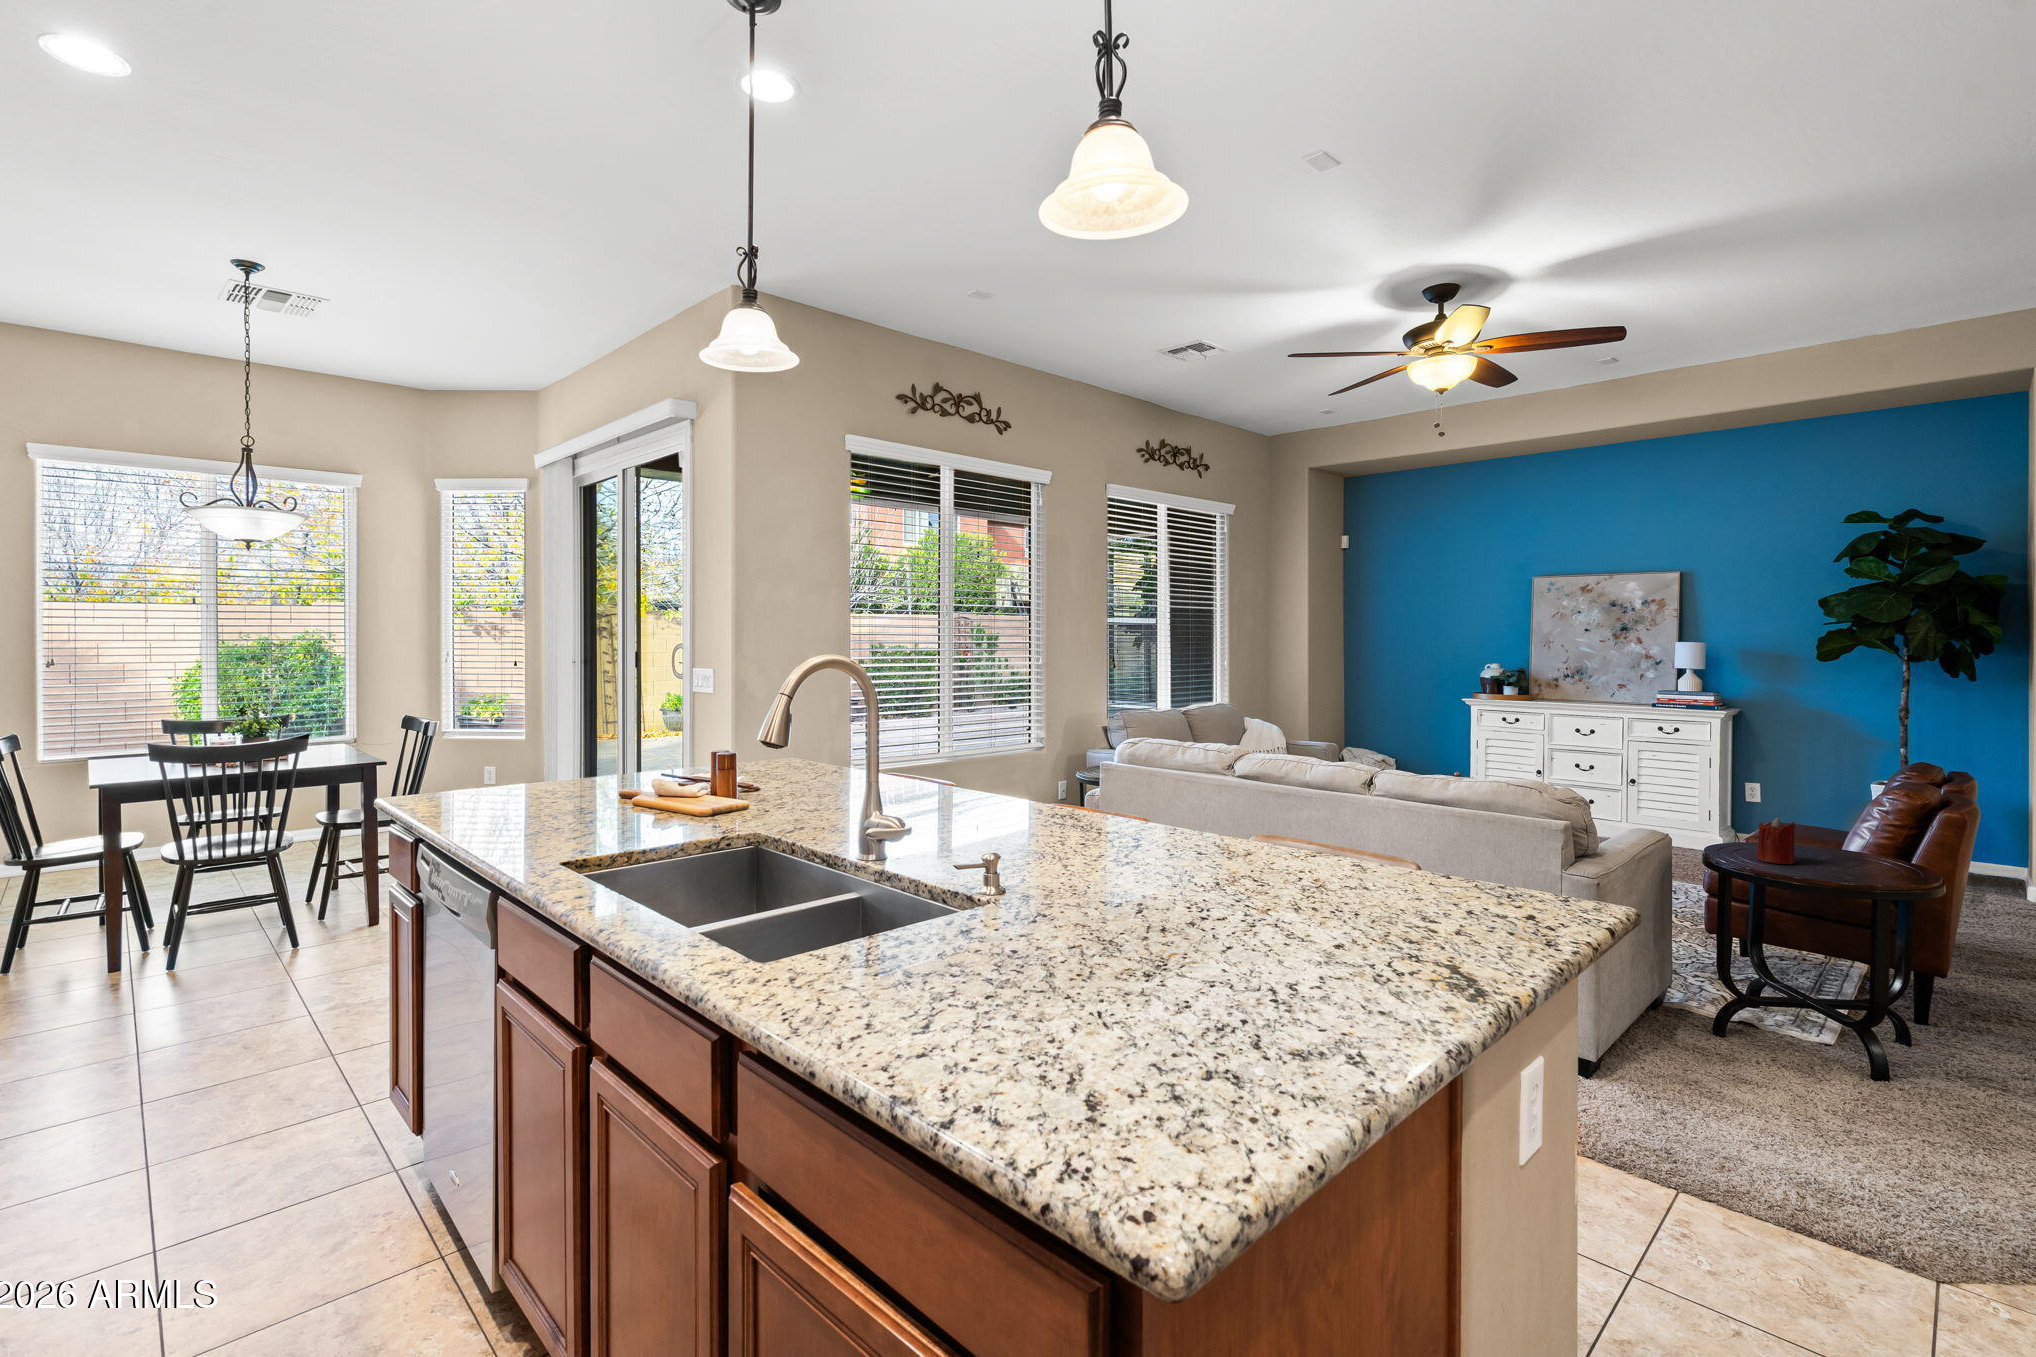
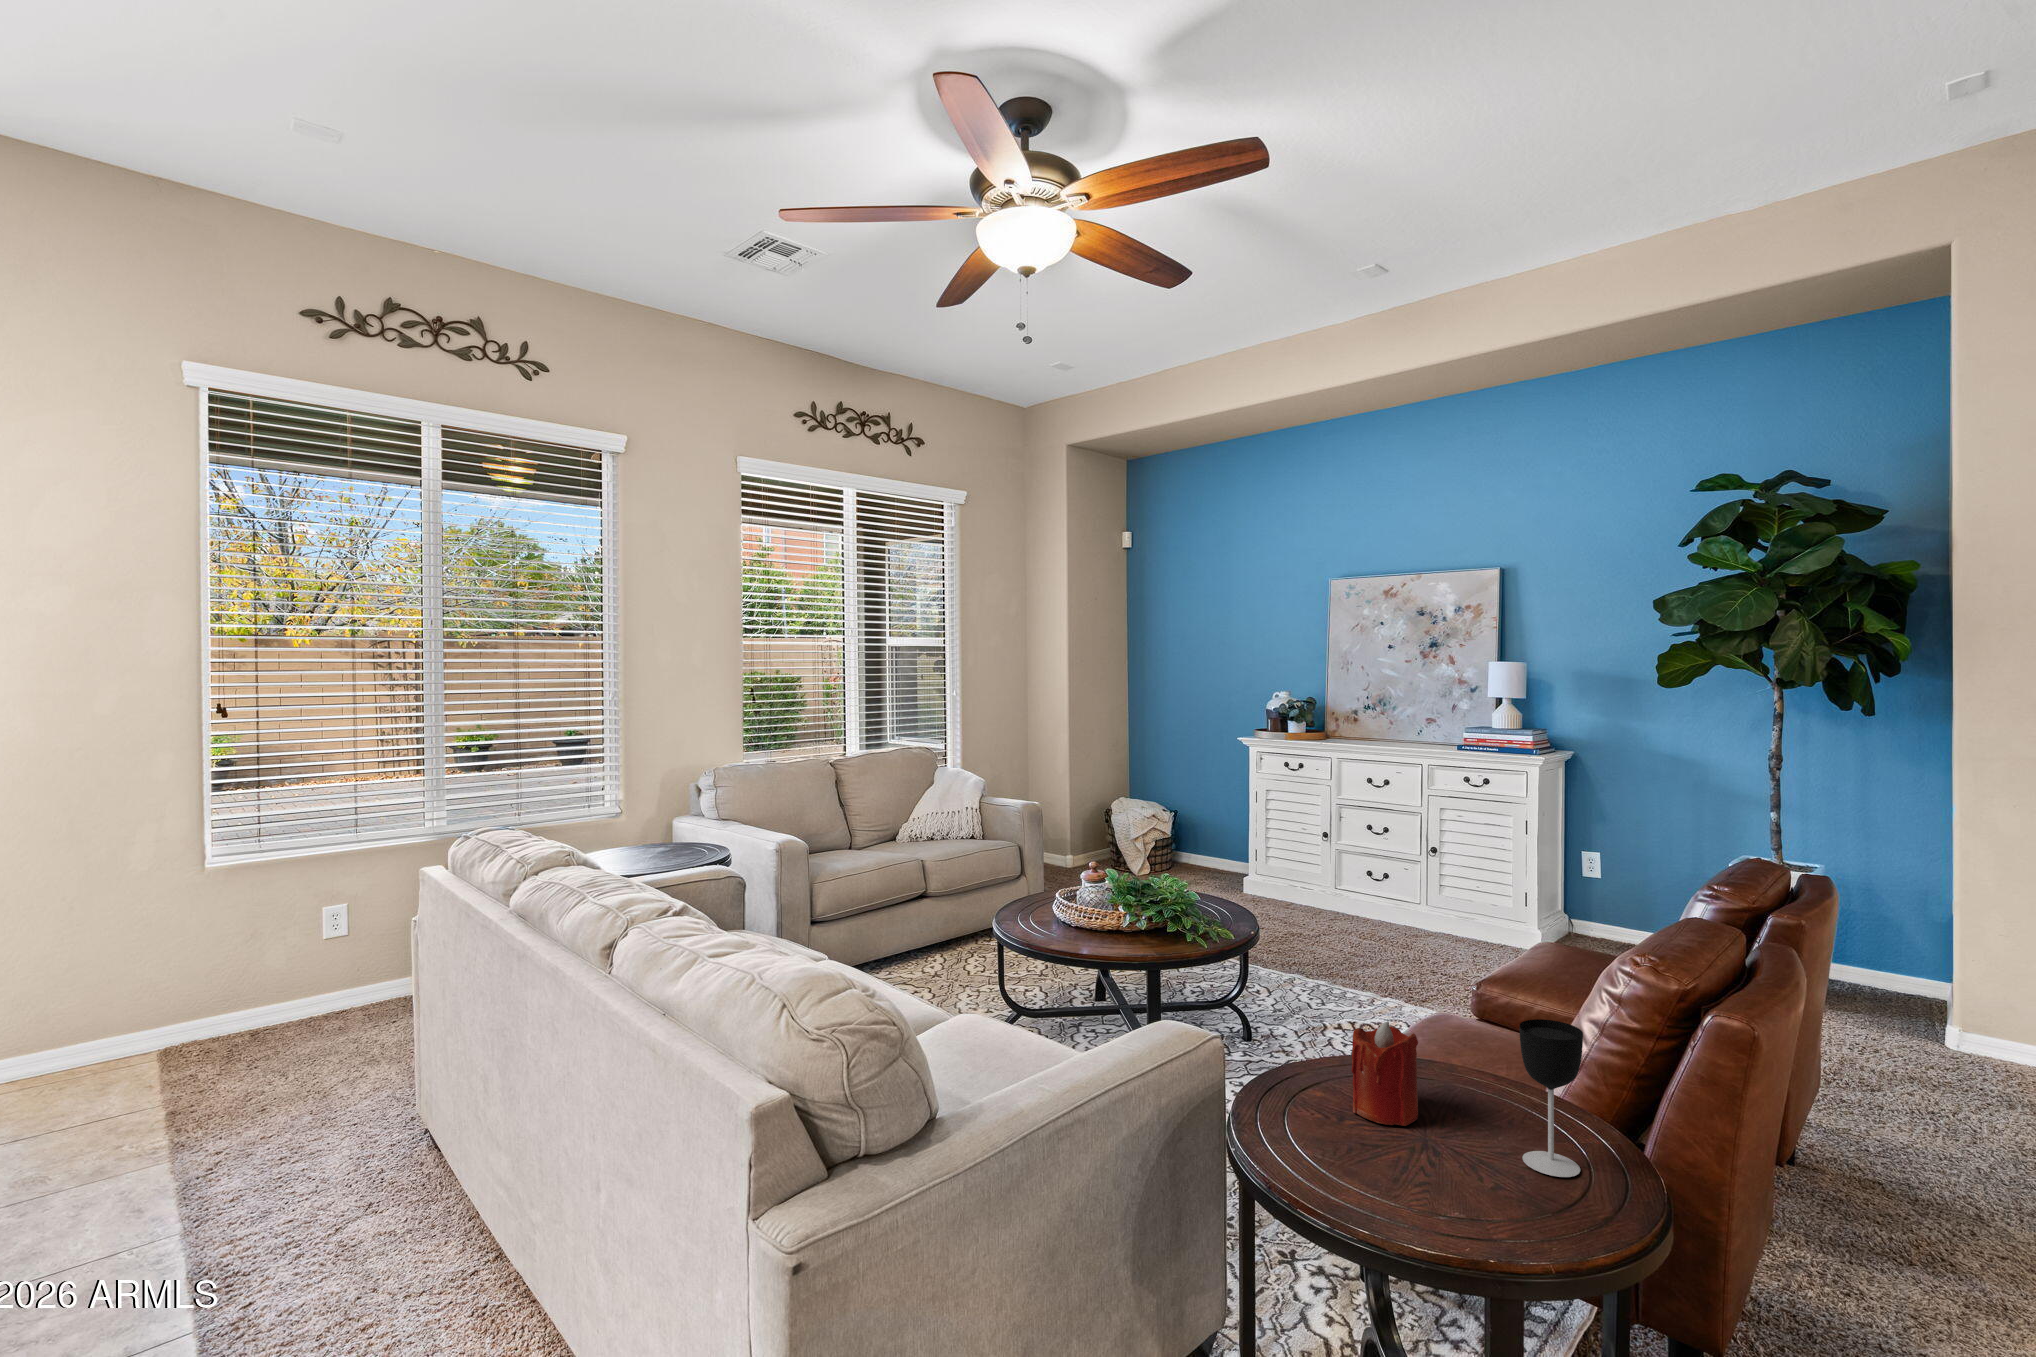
wine glass: none [1855,810,1888,876] -> present [1519,1019,1583,1177]

